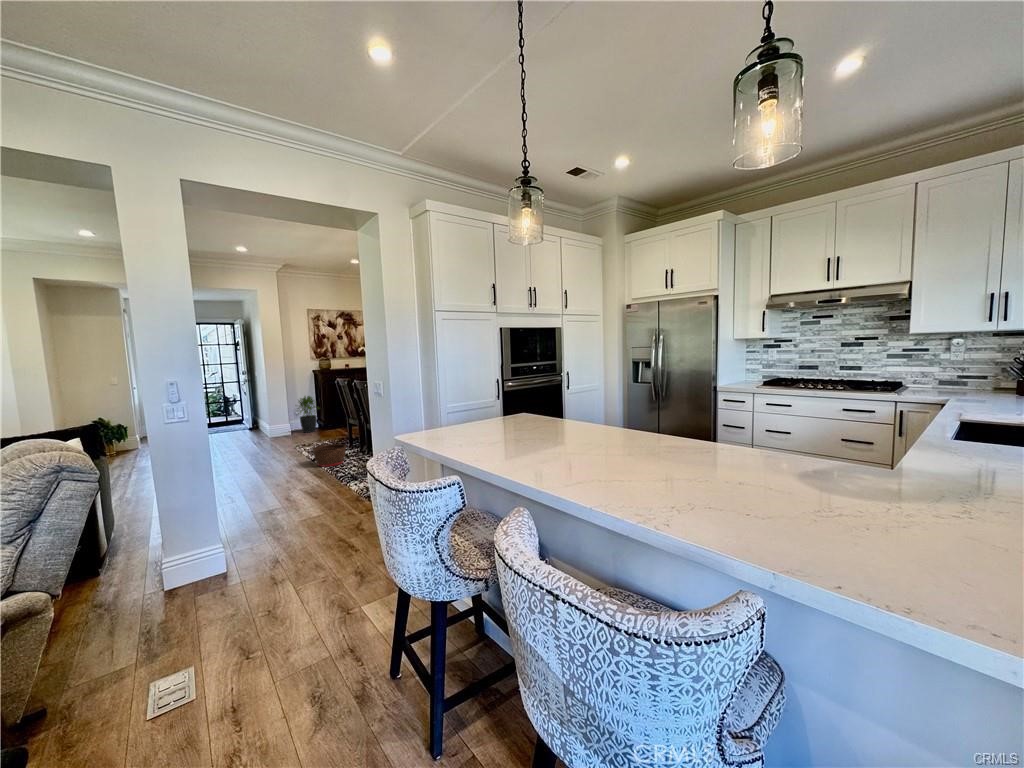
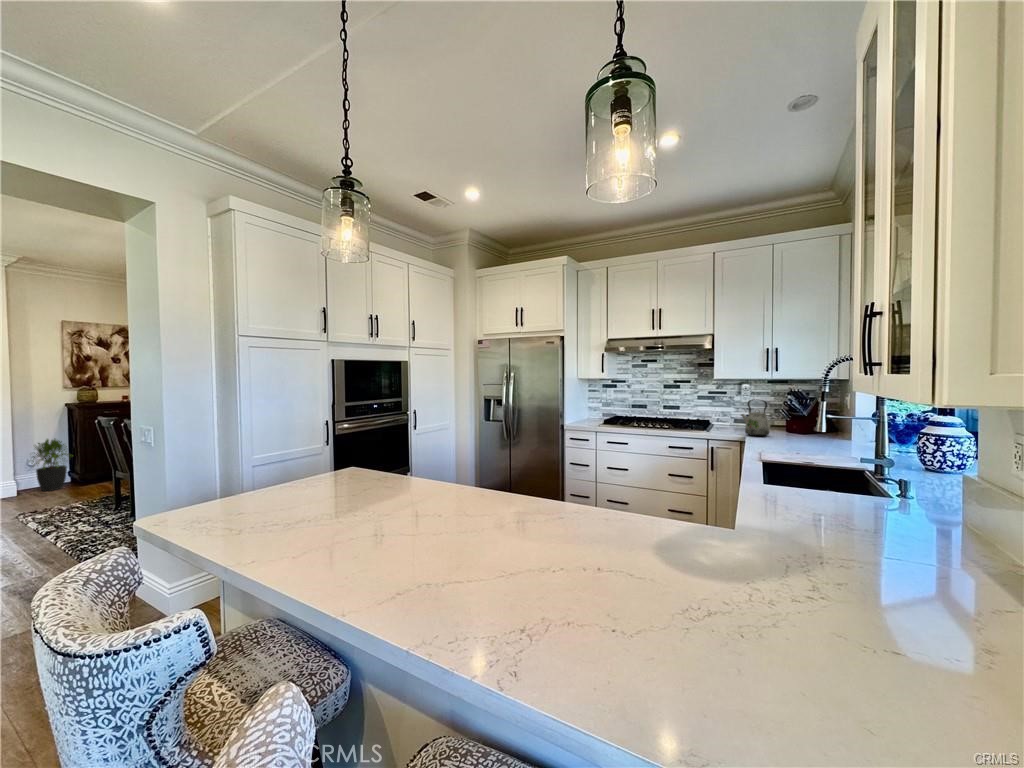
kettle: none [947,354,990,397] -> present [741,399,769,436]
basket: present [313,444,346,467] -> none [46,508,107,544]

